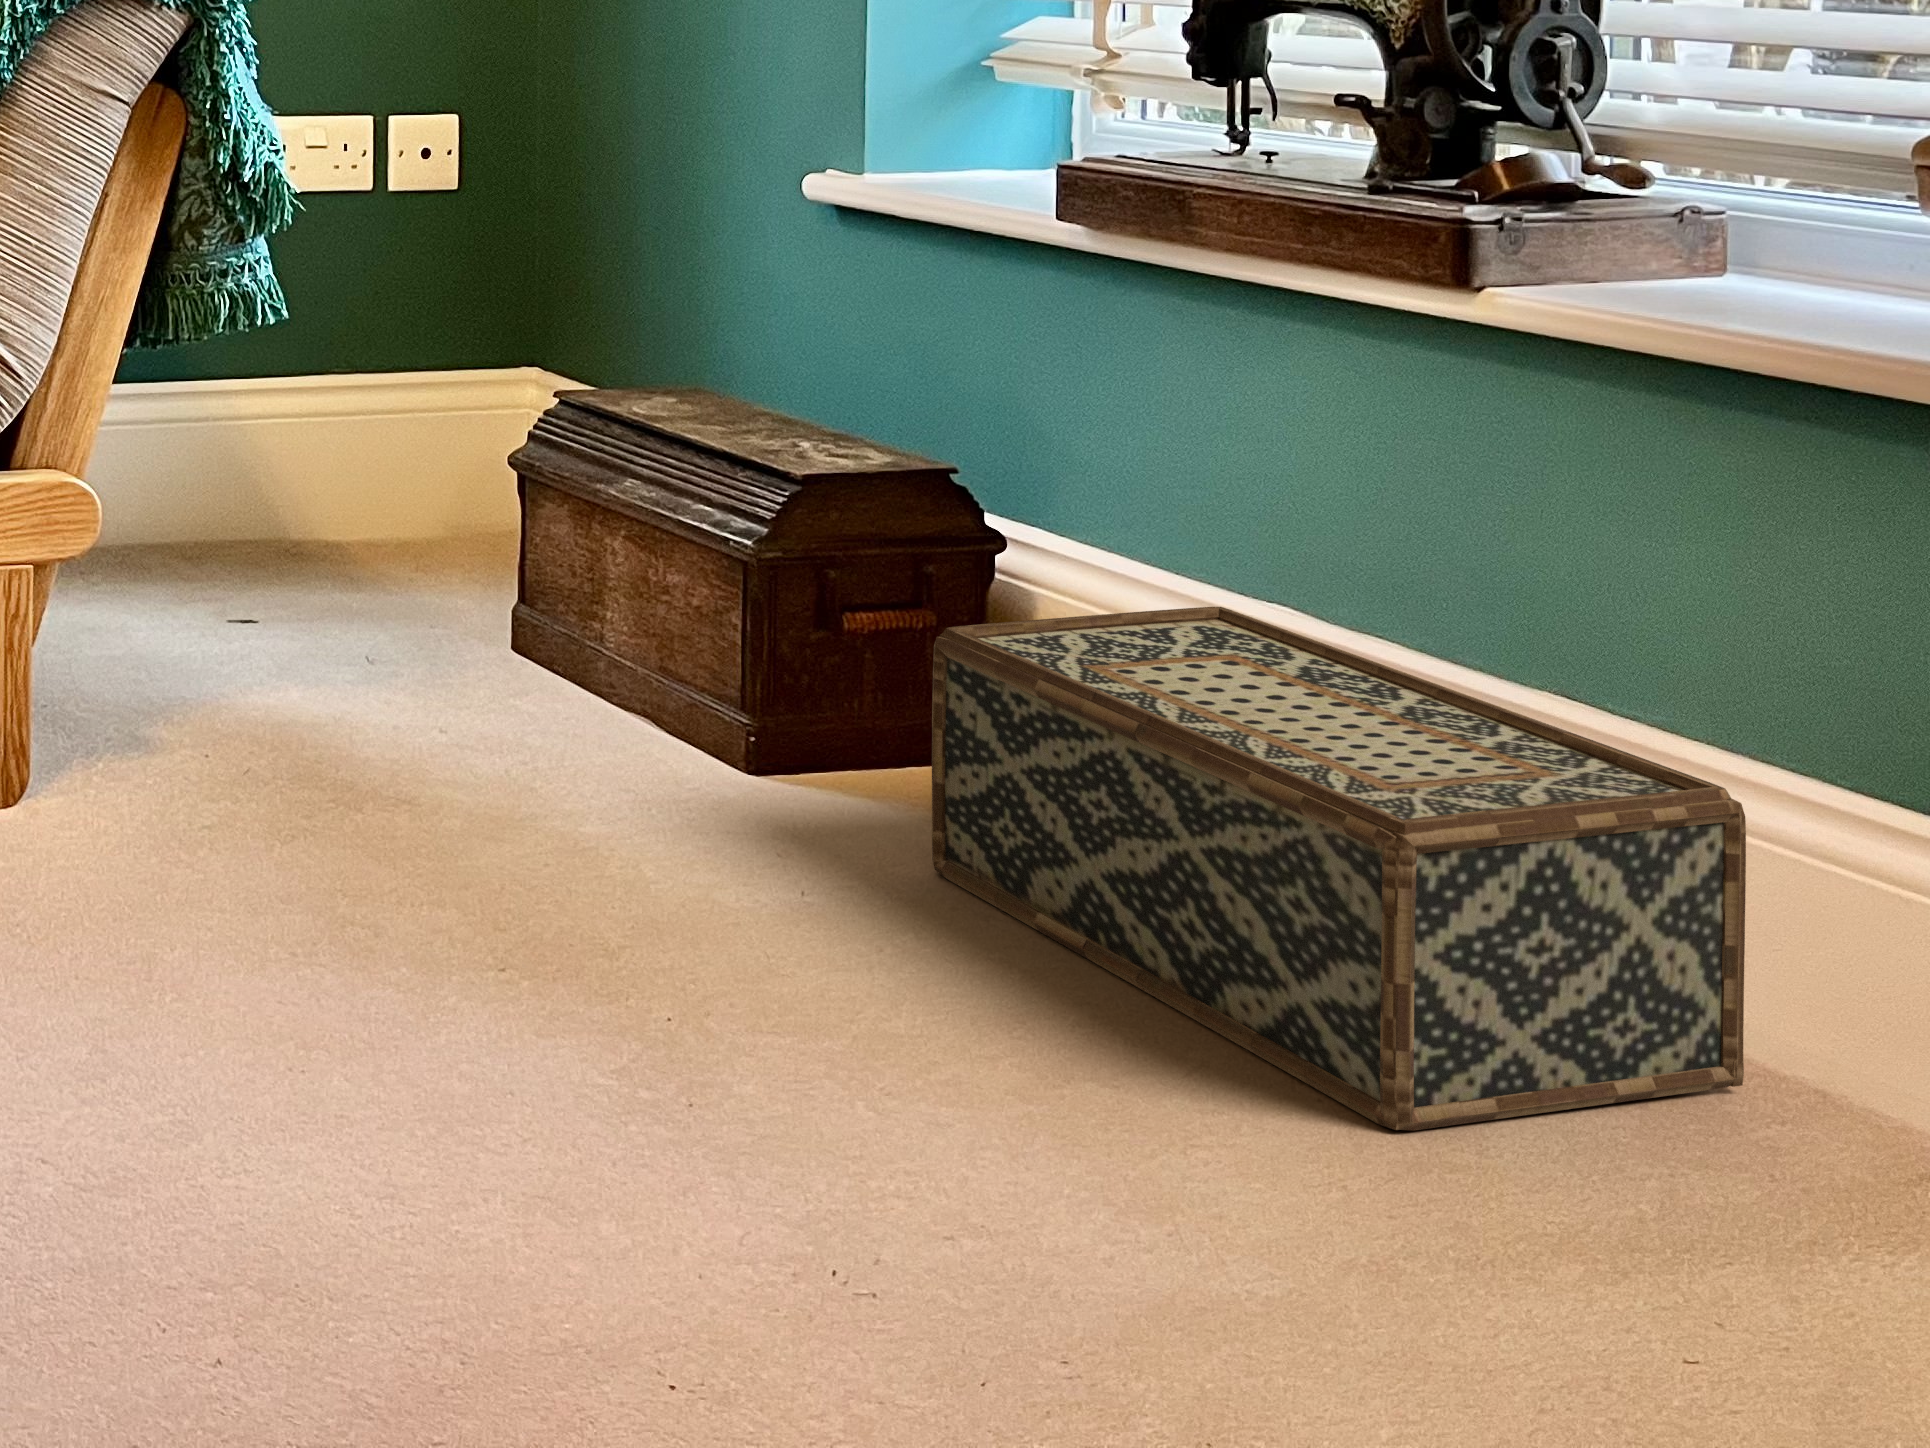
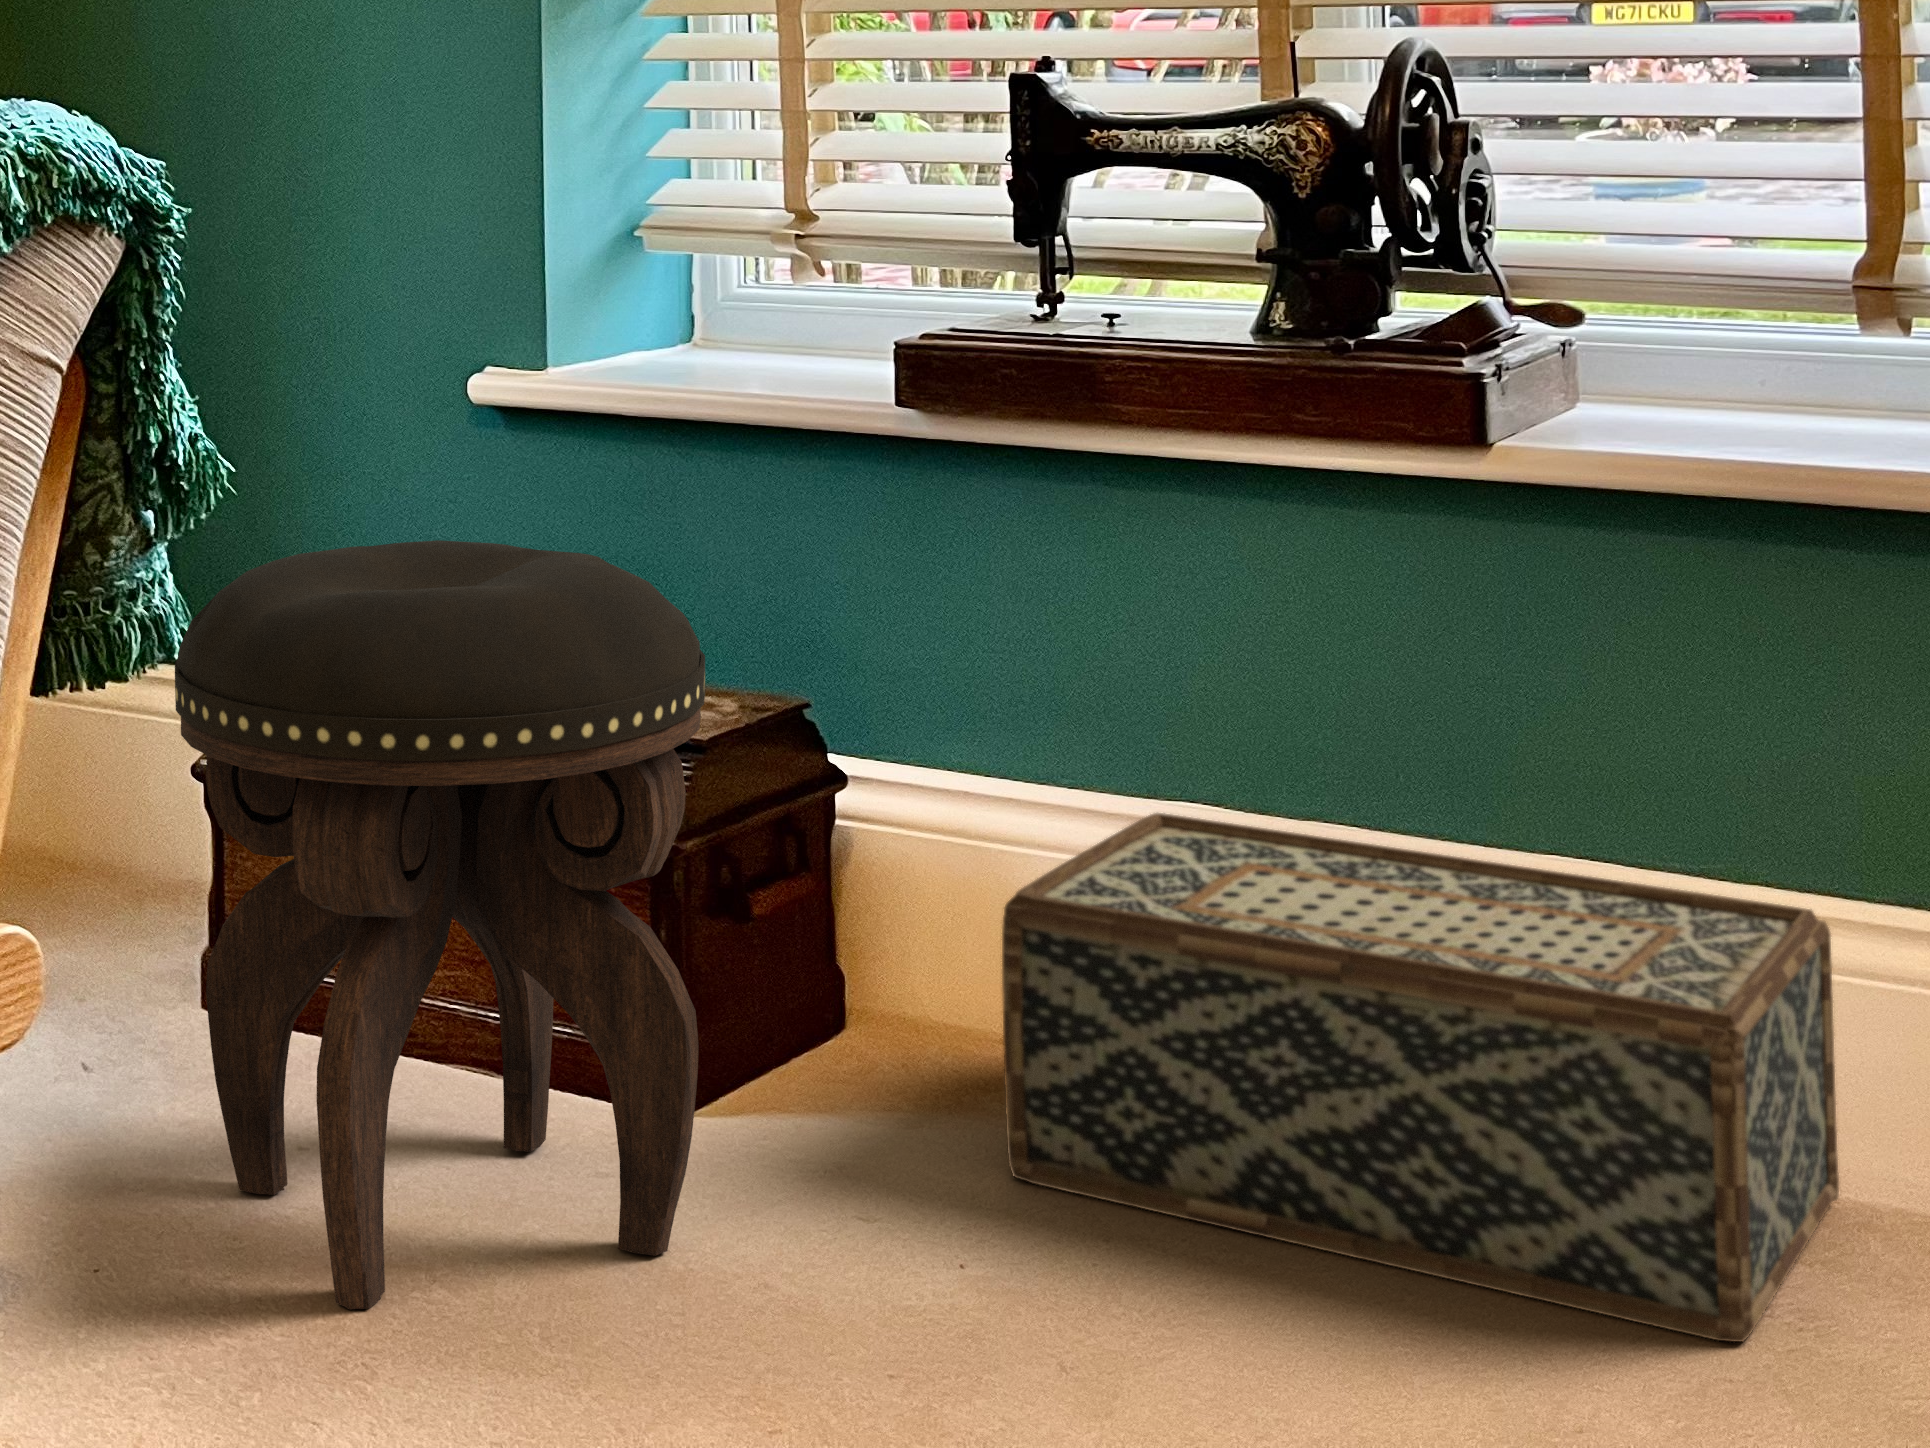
footstool: none [249,266,674,839] -> present [175,540,705,1310]

